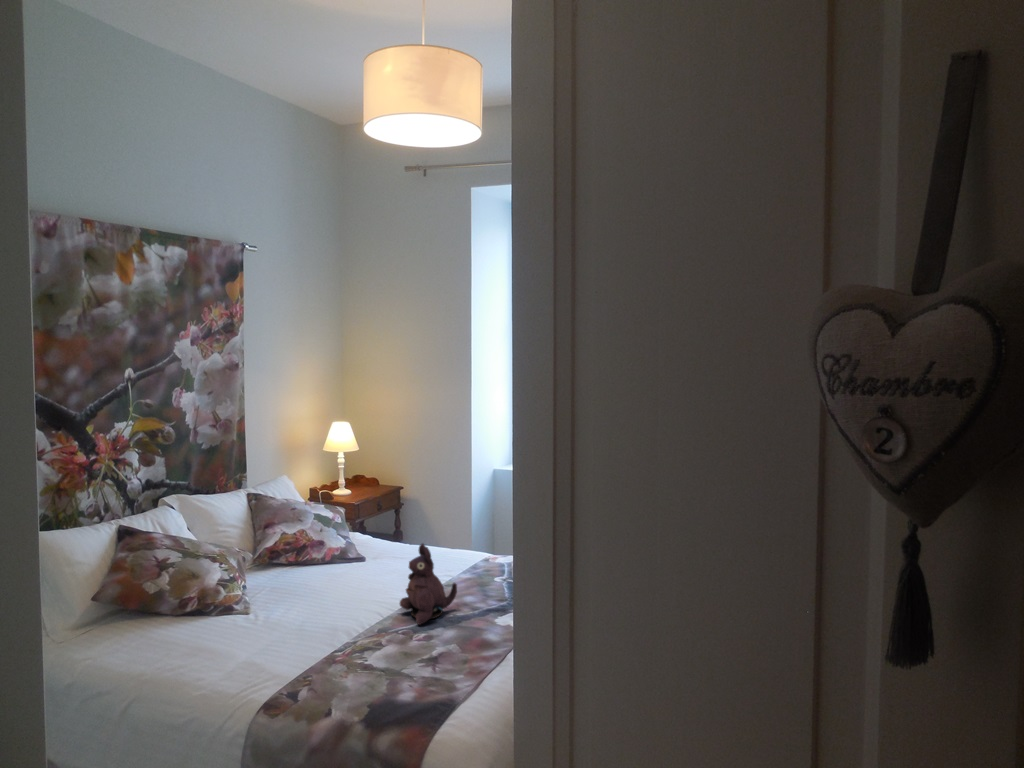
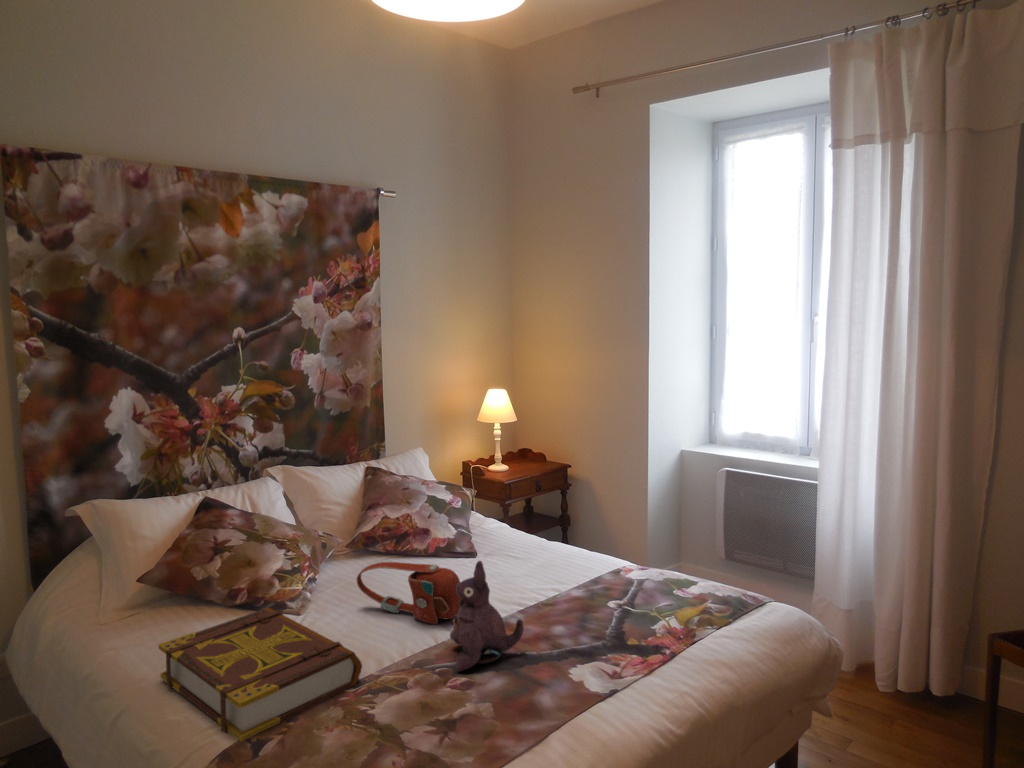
handbag: none [298,556,393,604] -> present [357,562,461,624]
book: none [172,604,349,688] -> present [158,608,362,741]

